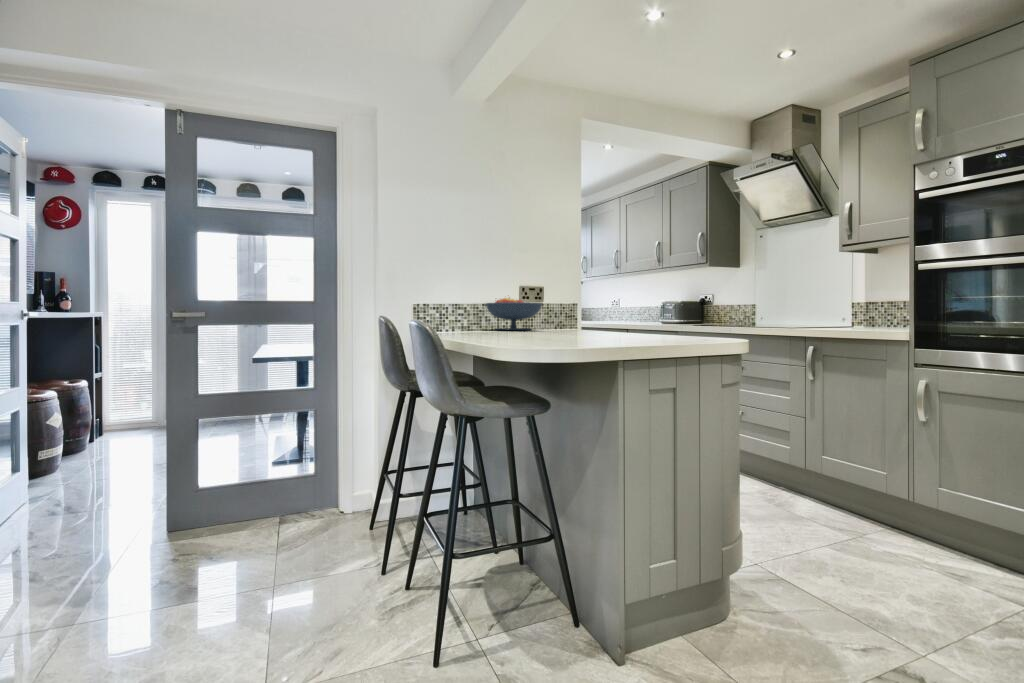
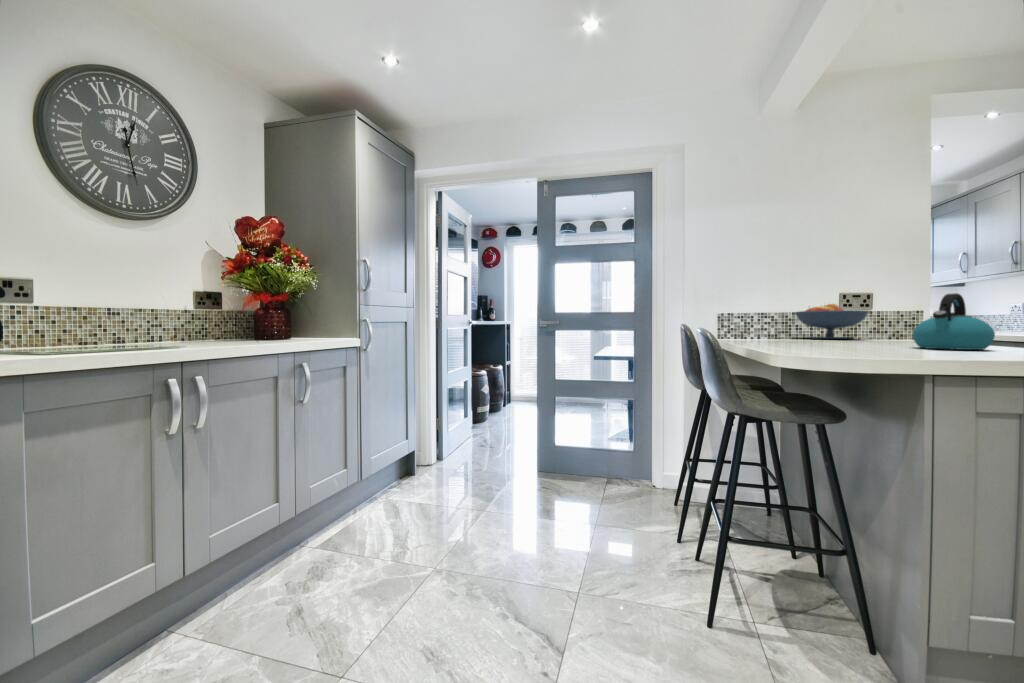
kettle: none [583,288,634,336] -> present [913,293,995,350]

